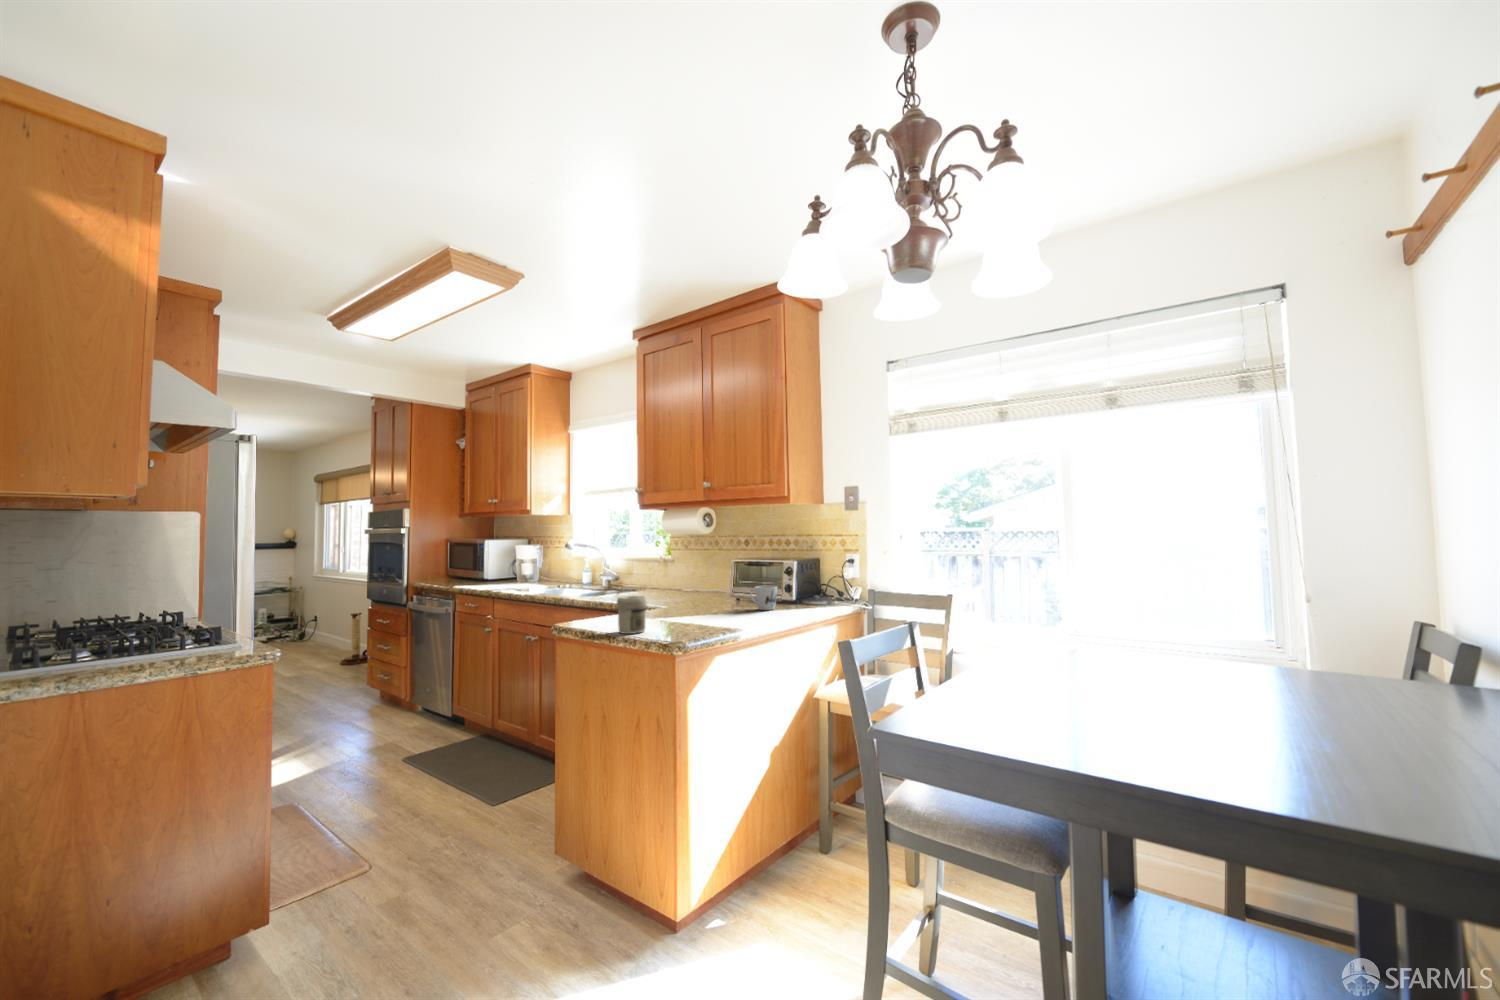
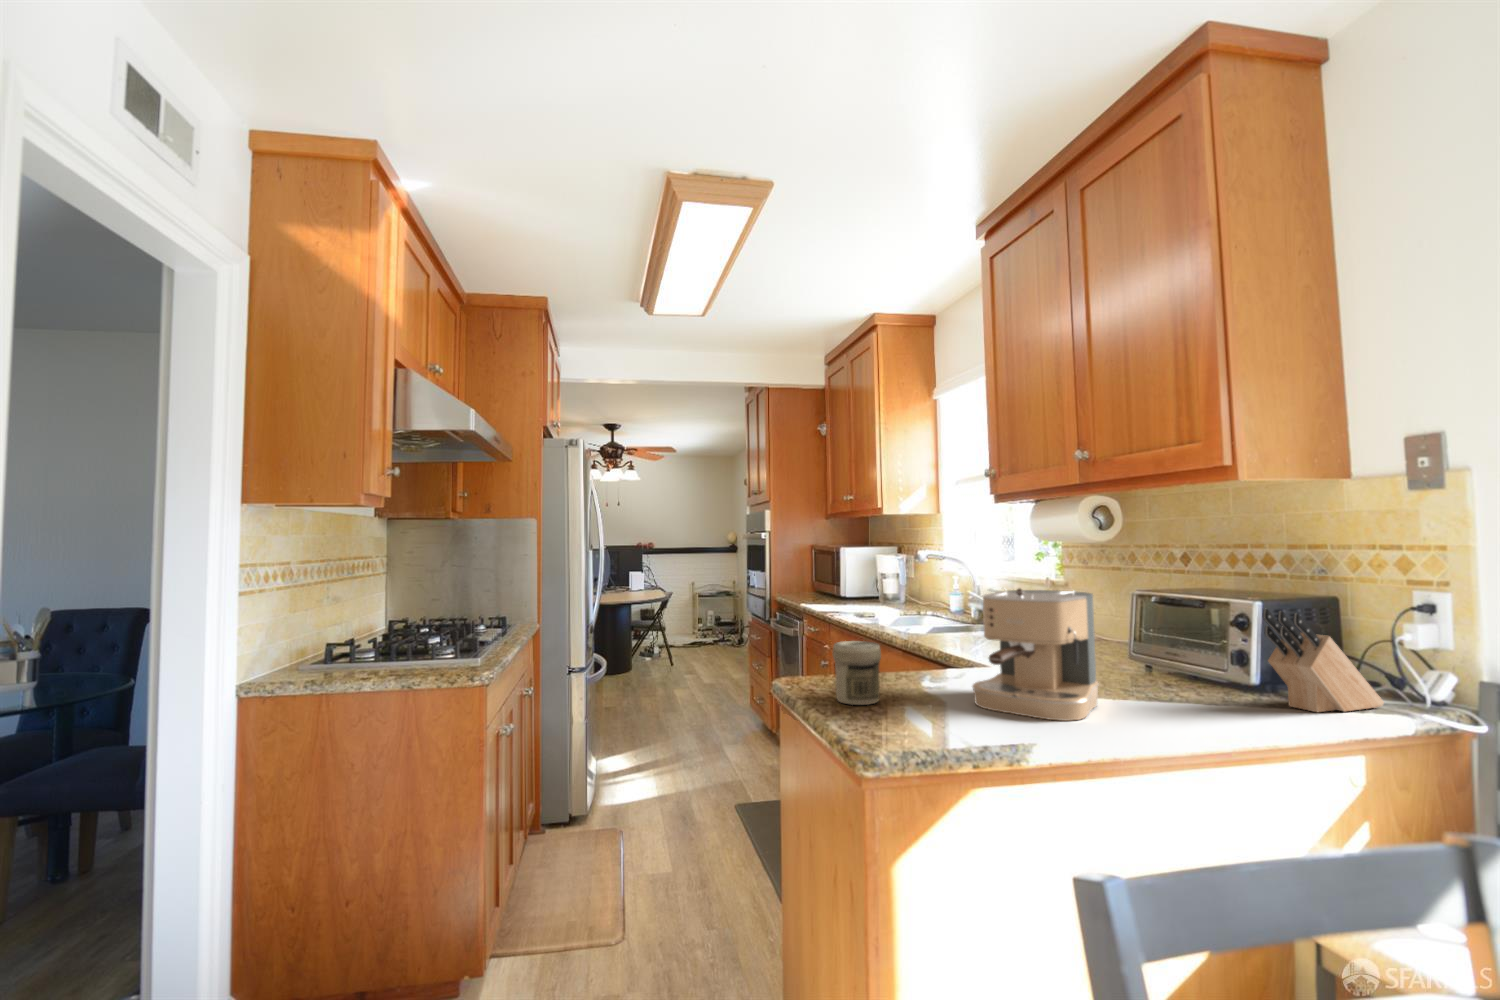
coffee maker: none [689,559,748,626] -> present [972,588,1098,721]
knife block: none [802,564,837,609] -> present [1263,609,1384,712]
mug: present [750,586,777,610] -> none [1149,645,1207,697]

